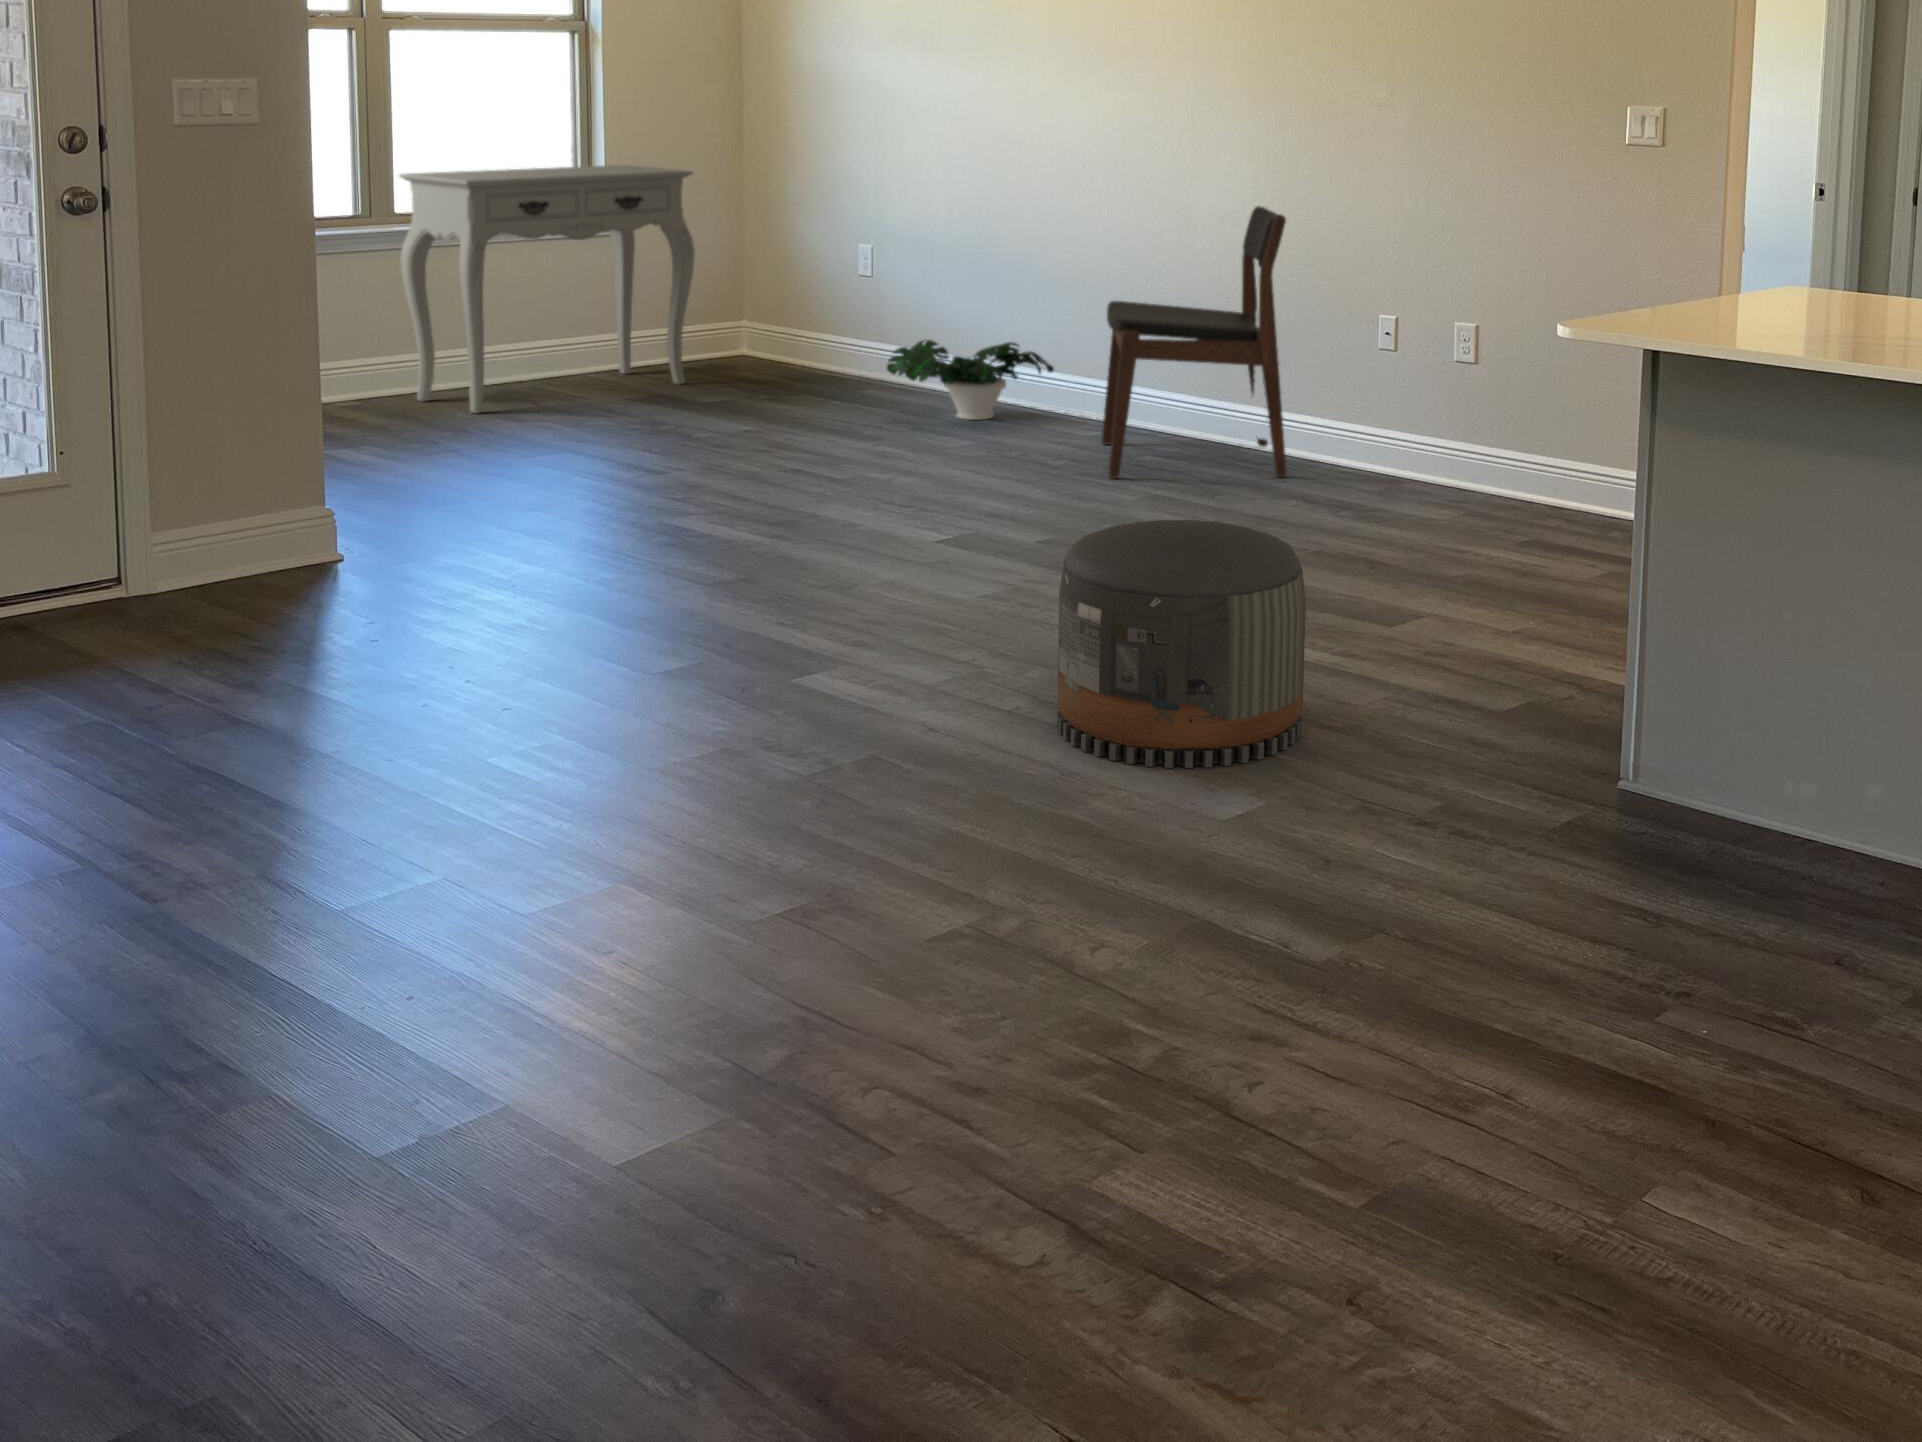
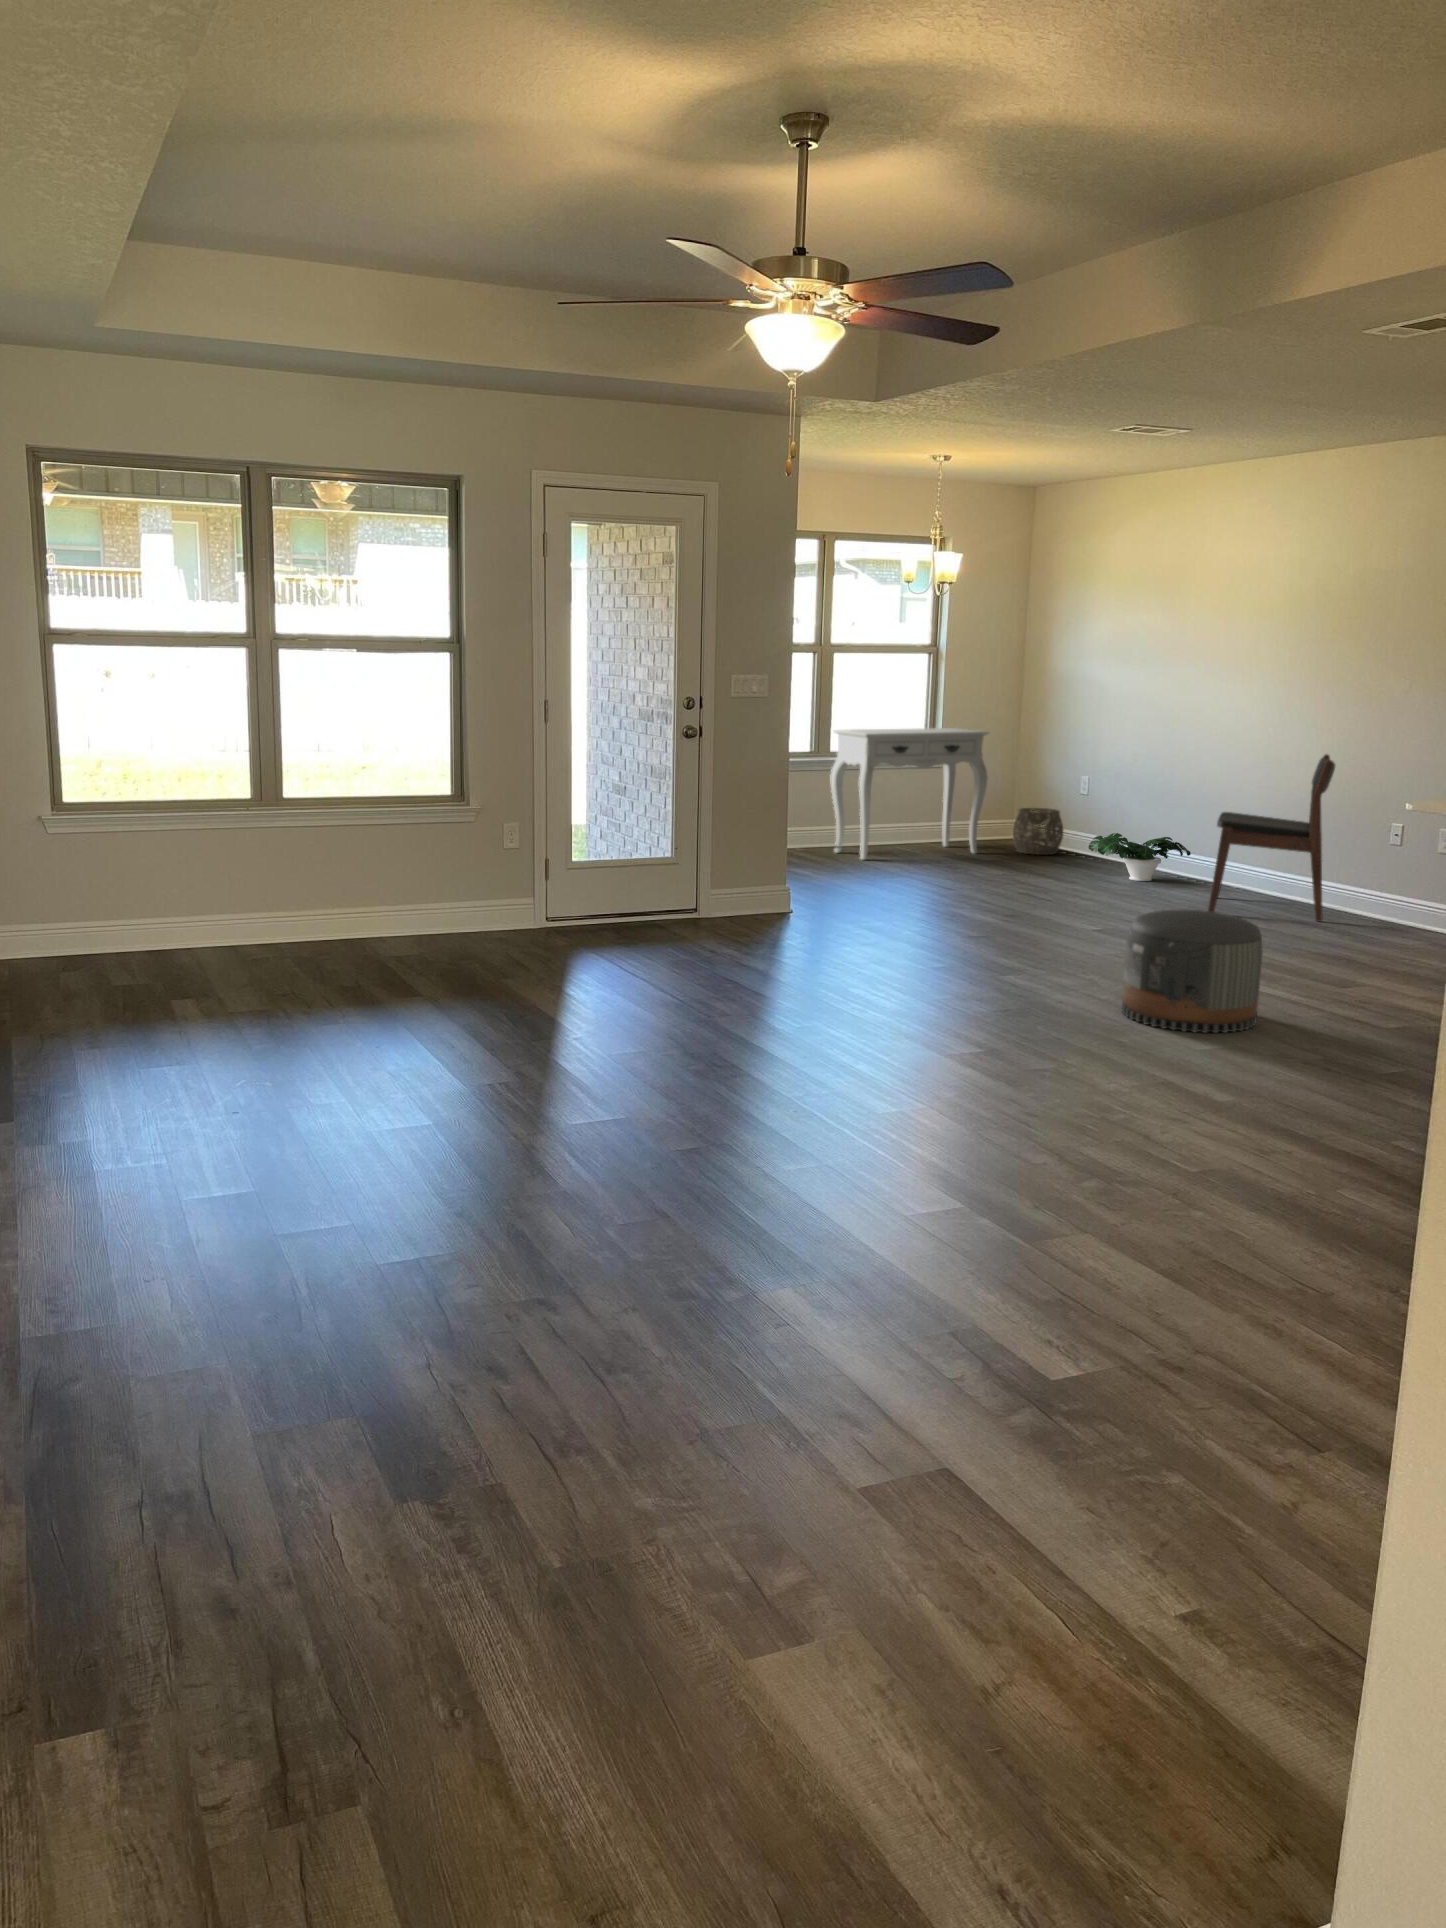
woven basket: none [742,298,831,380] -> present [1013,808,1064,855]

